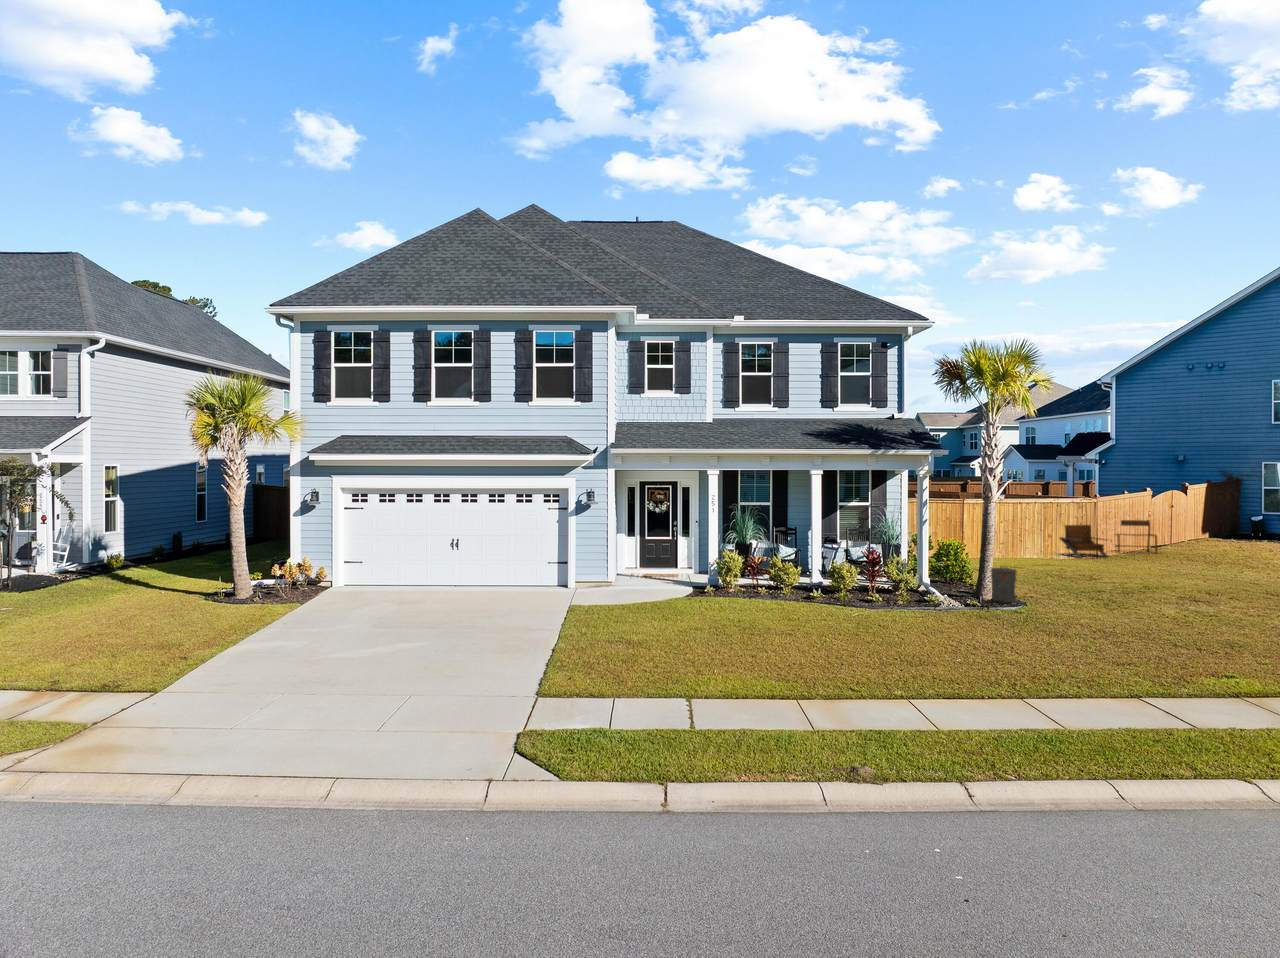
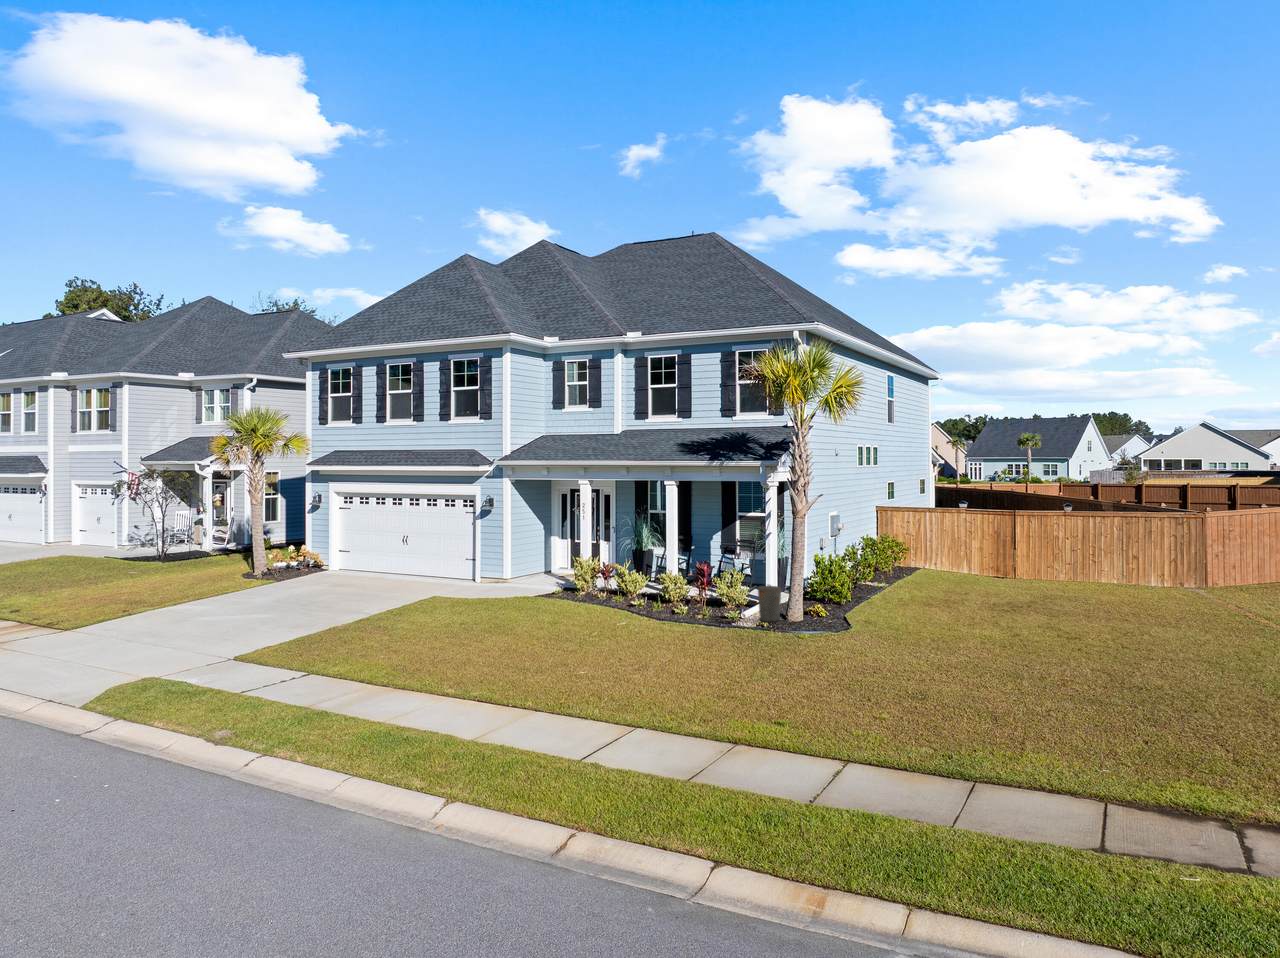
bench: present [1115,520,1157,553] -> none [1185,542,1244,590]
lounge chair: present [1060,525,1108,558] -> none [1089,546,1139,589]

